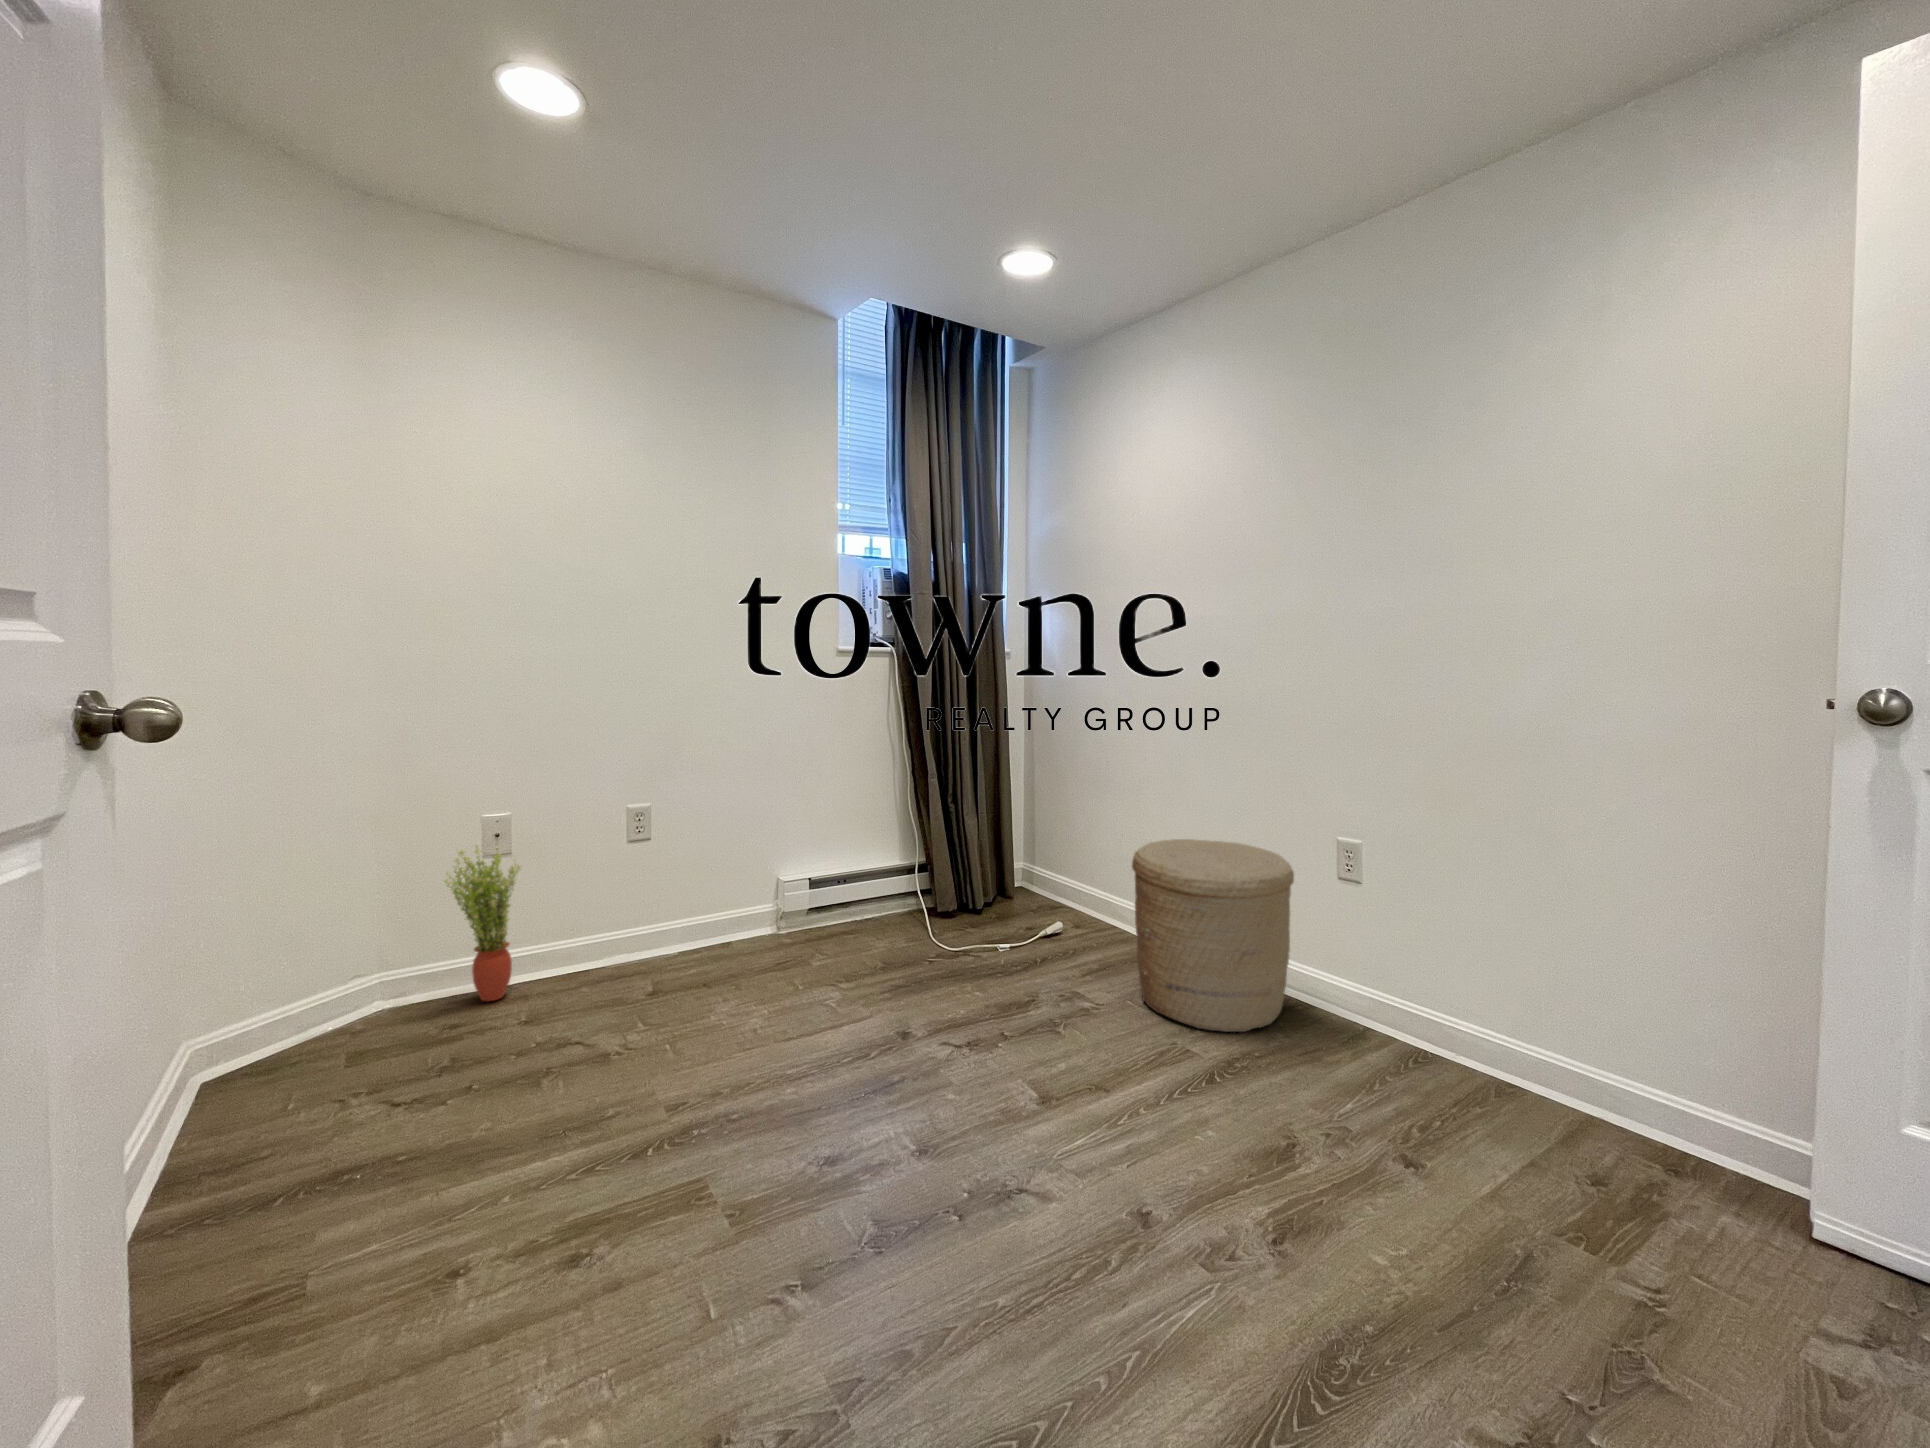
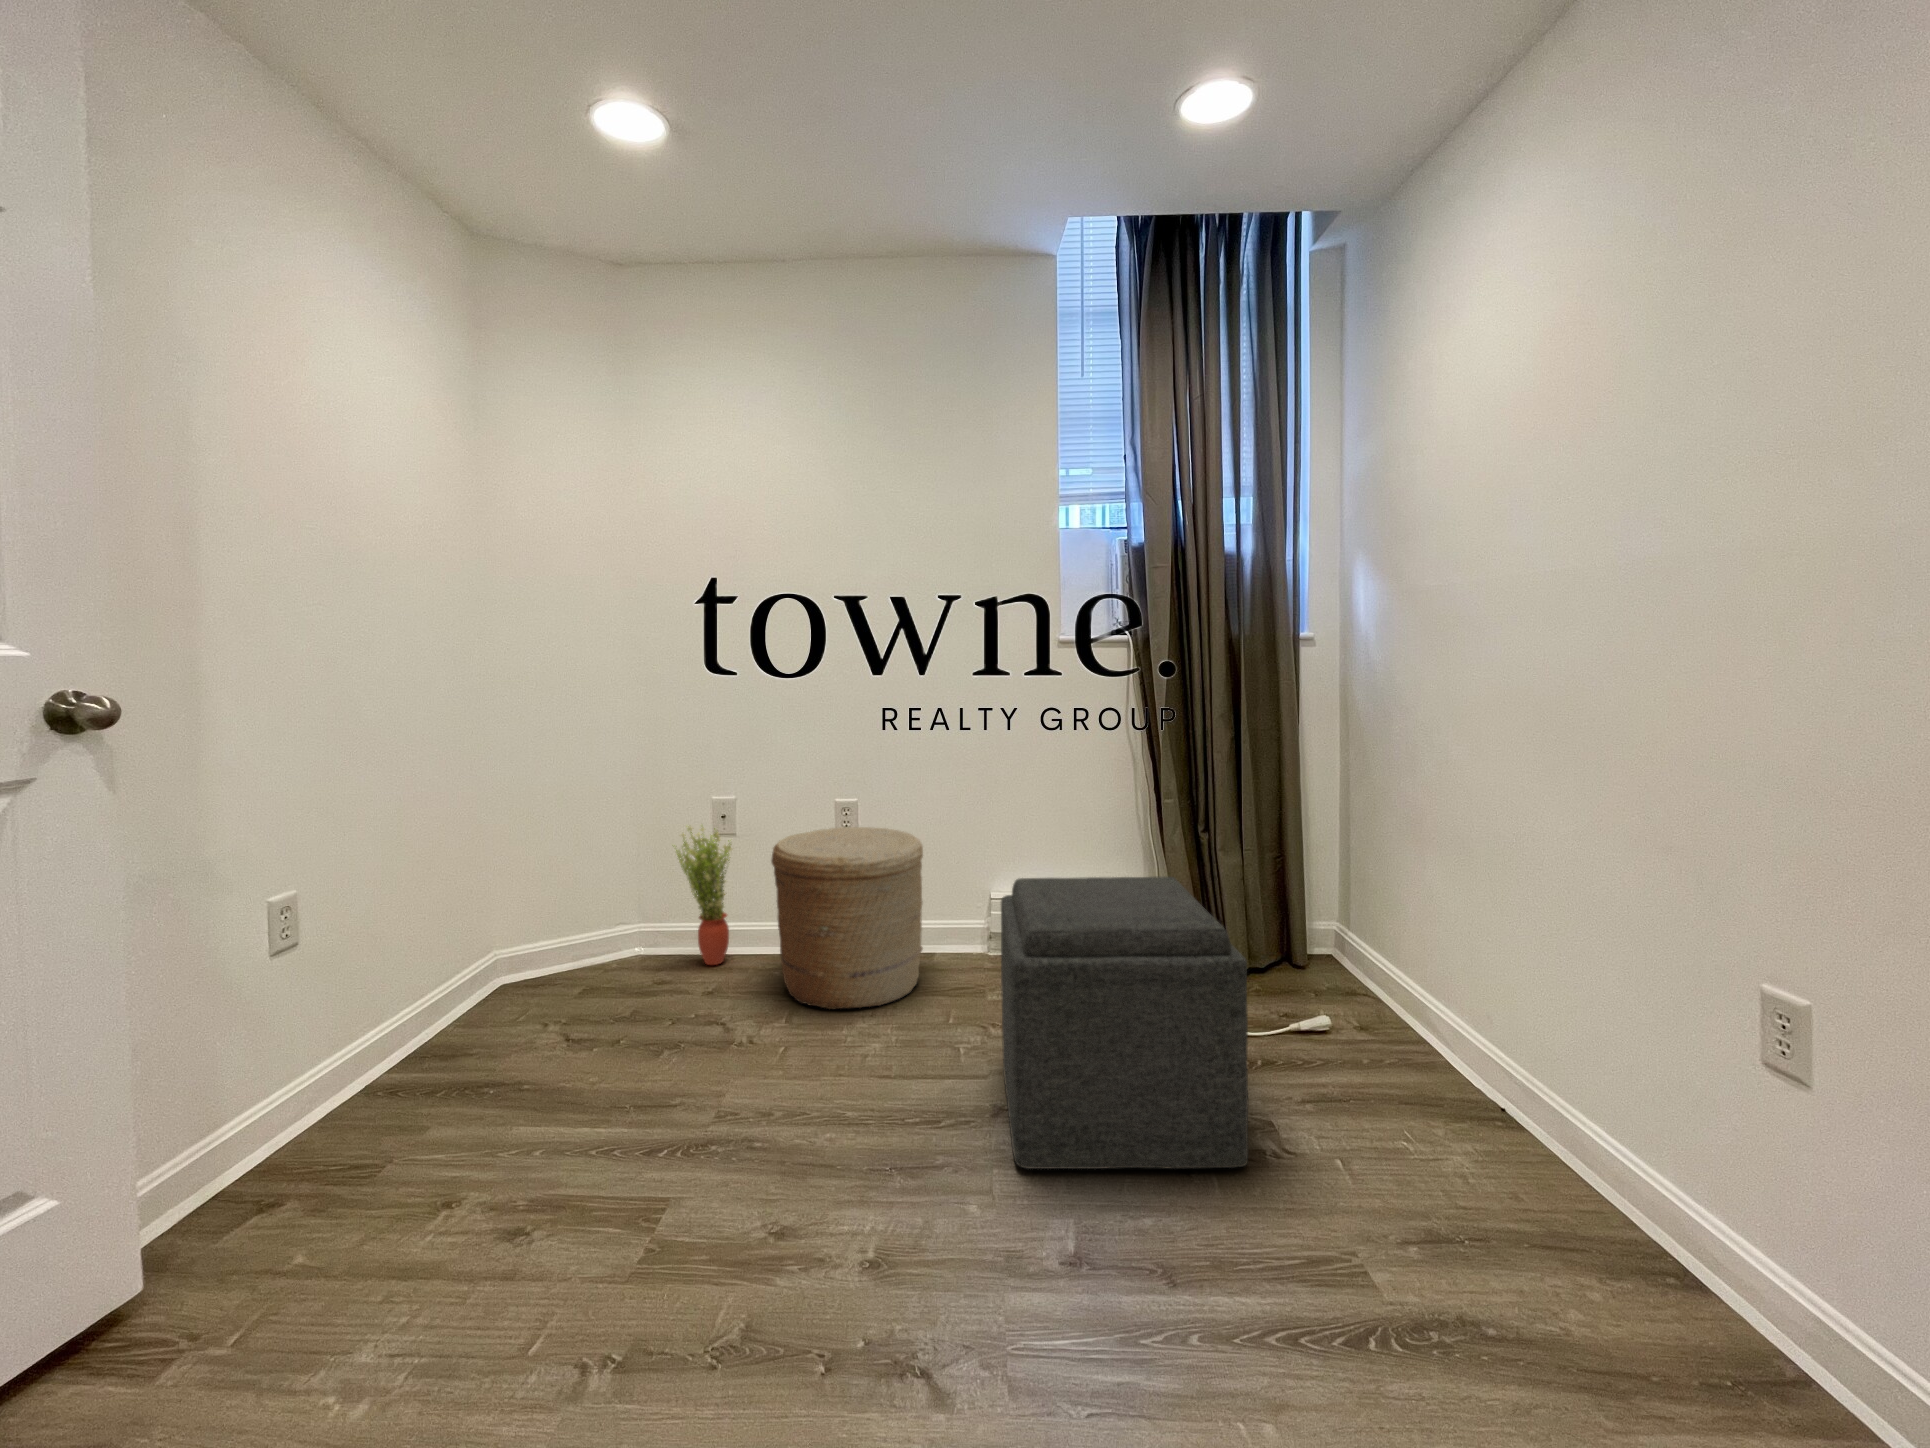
ottoman: none [878,833,1092,1062] -> present [1001,877,1248,1169]
woven basket: present [1132,839,1294,1032] -> present [771,827,923,1009]

